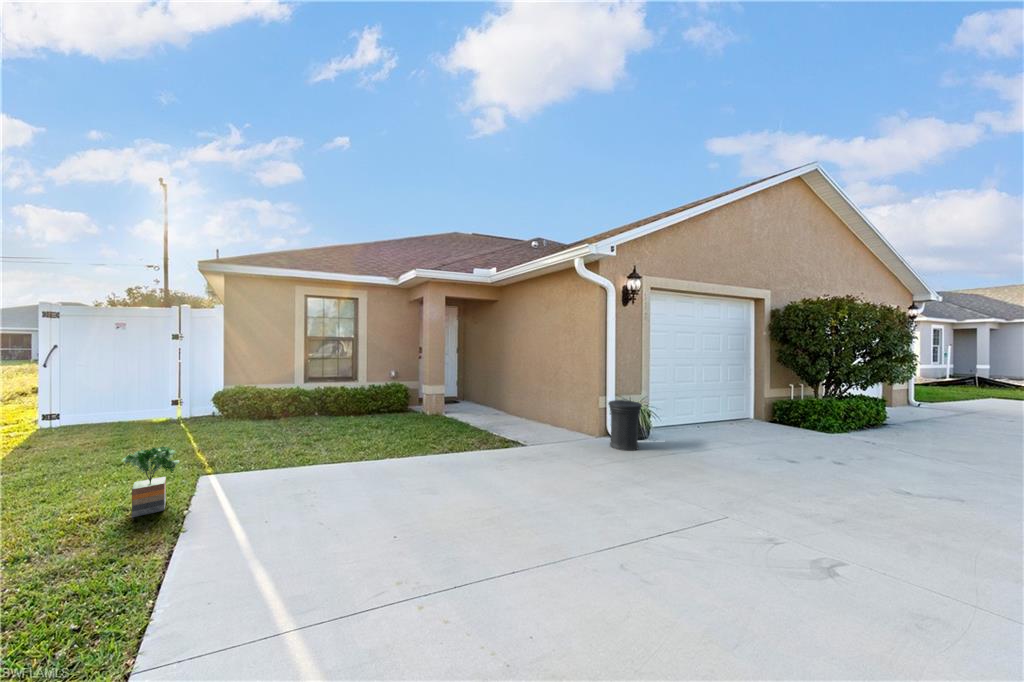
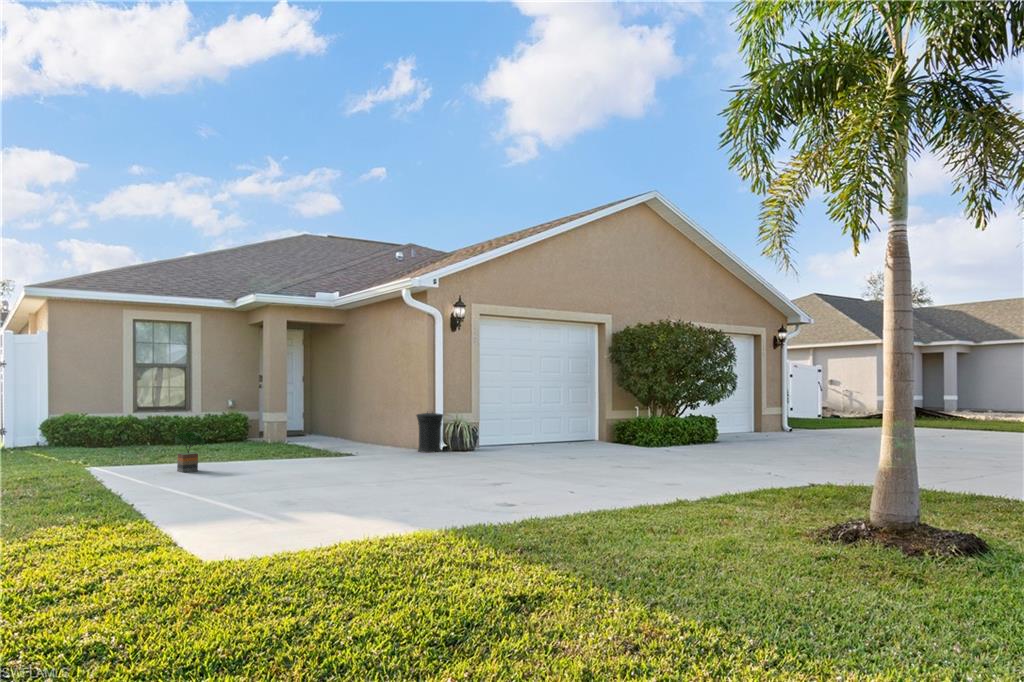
potted tree: present [123,447,179,517] -> present [175,432,205,473]

